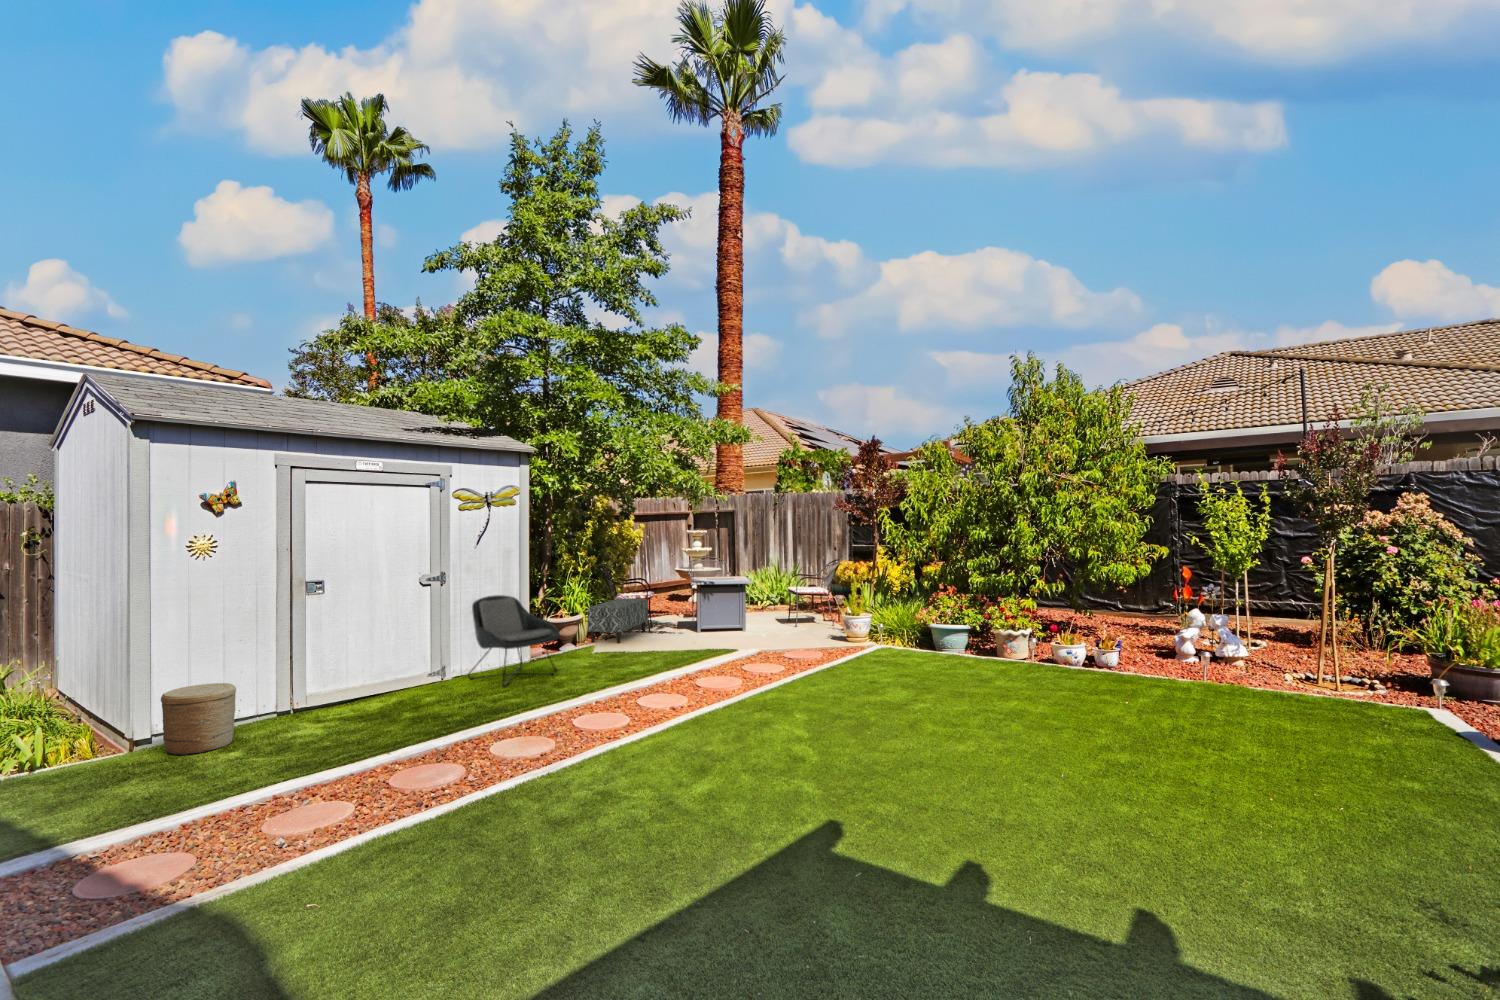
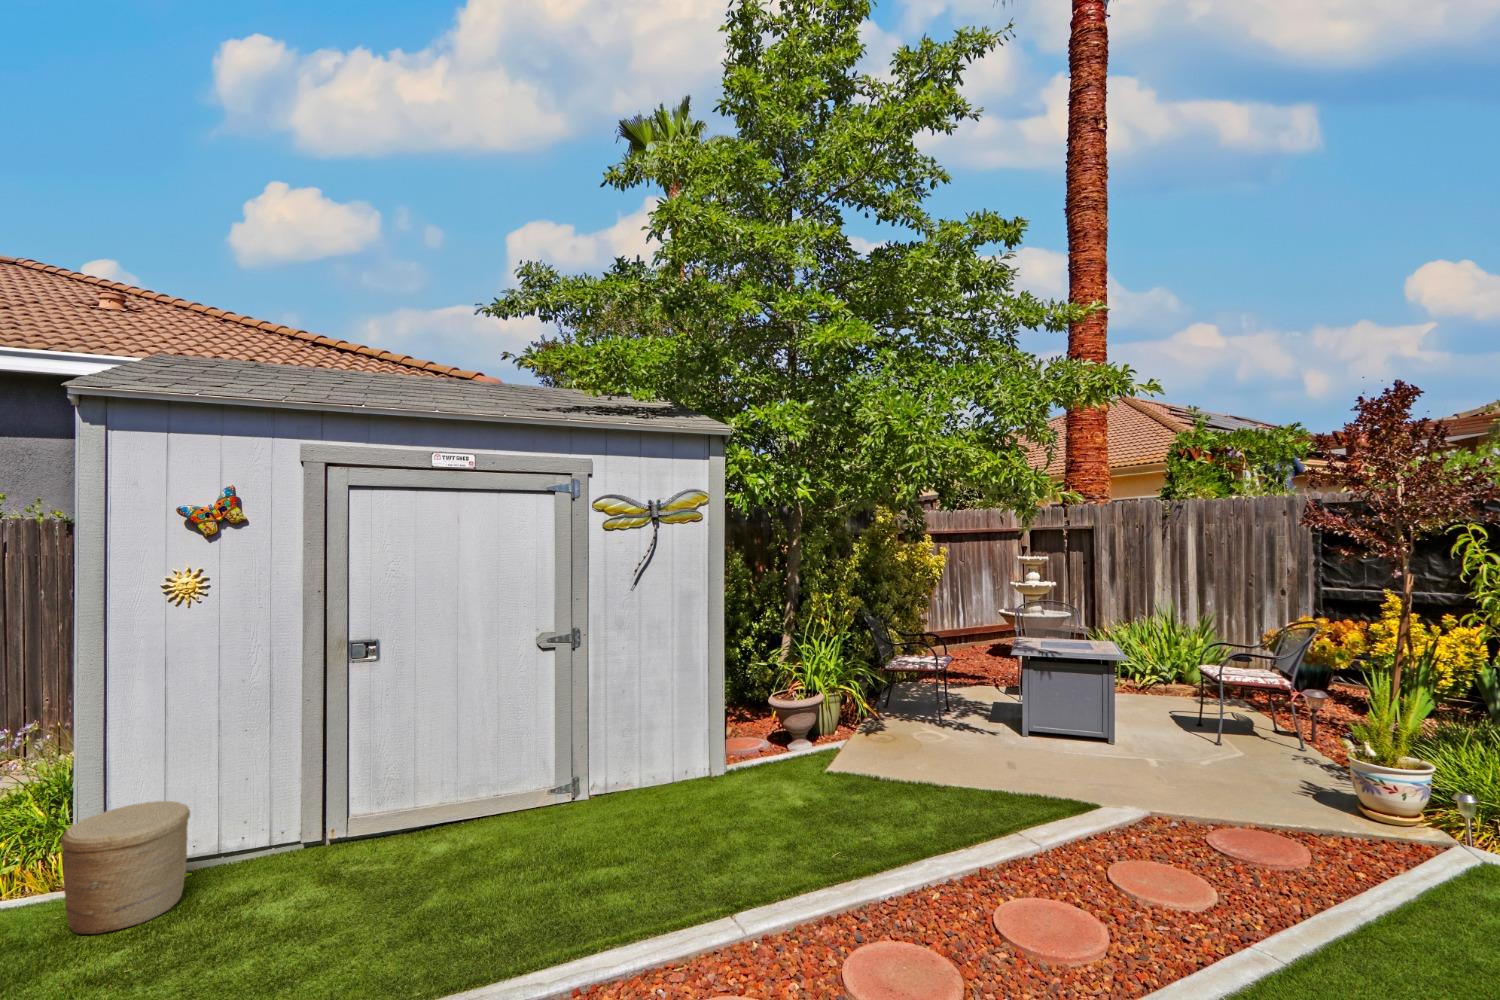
lounge chair: present [468,595,560,687] -> none [611,666,748,840]
bench: present [588,599,648,643] -> none [838,662,940,744]

